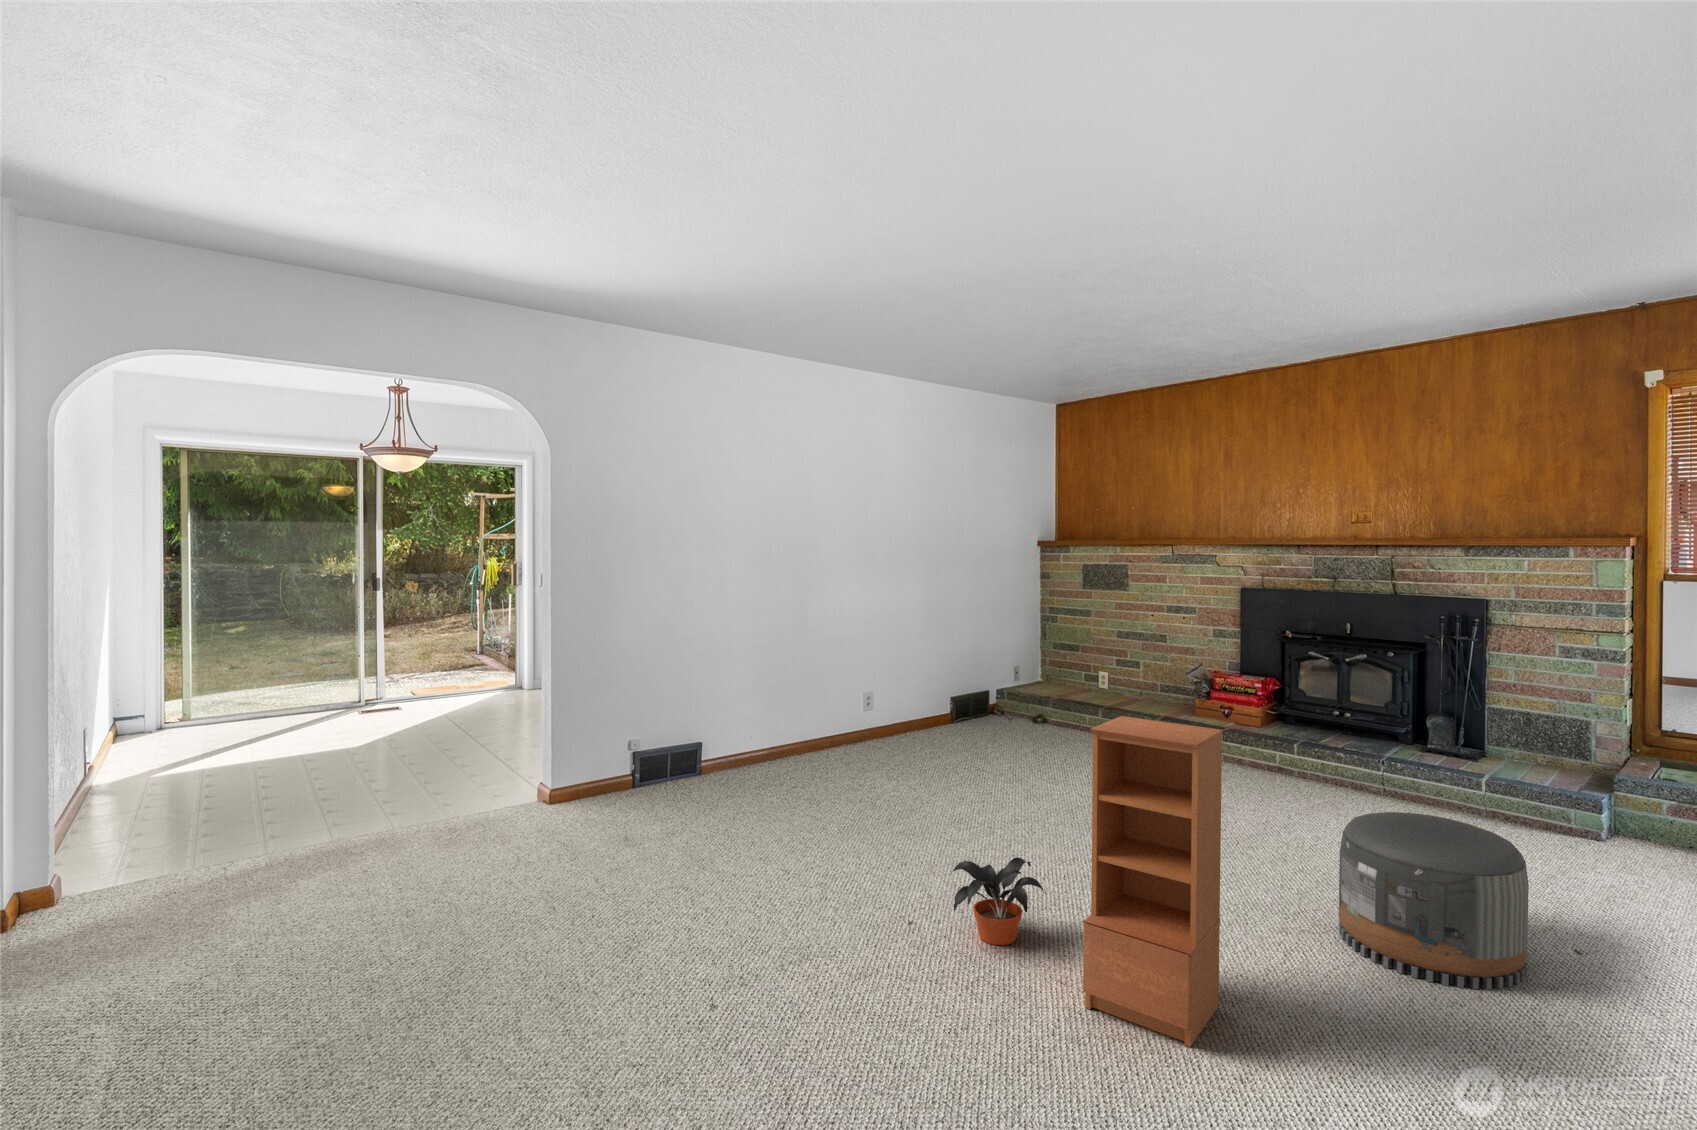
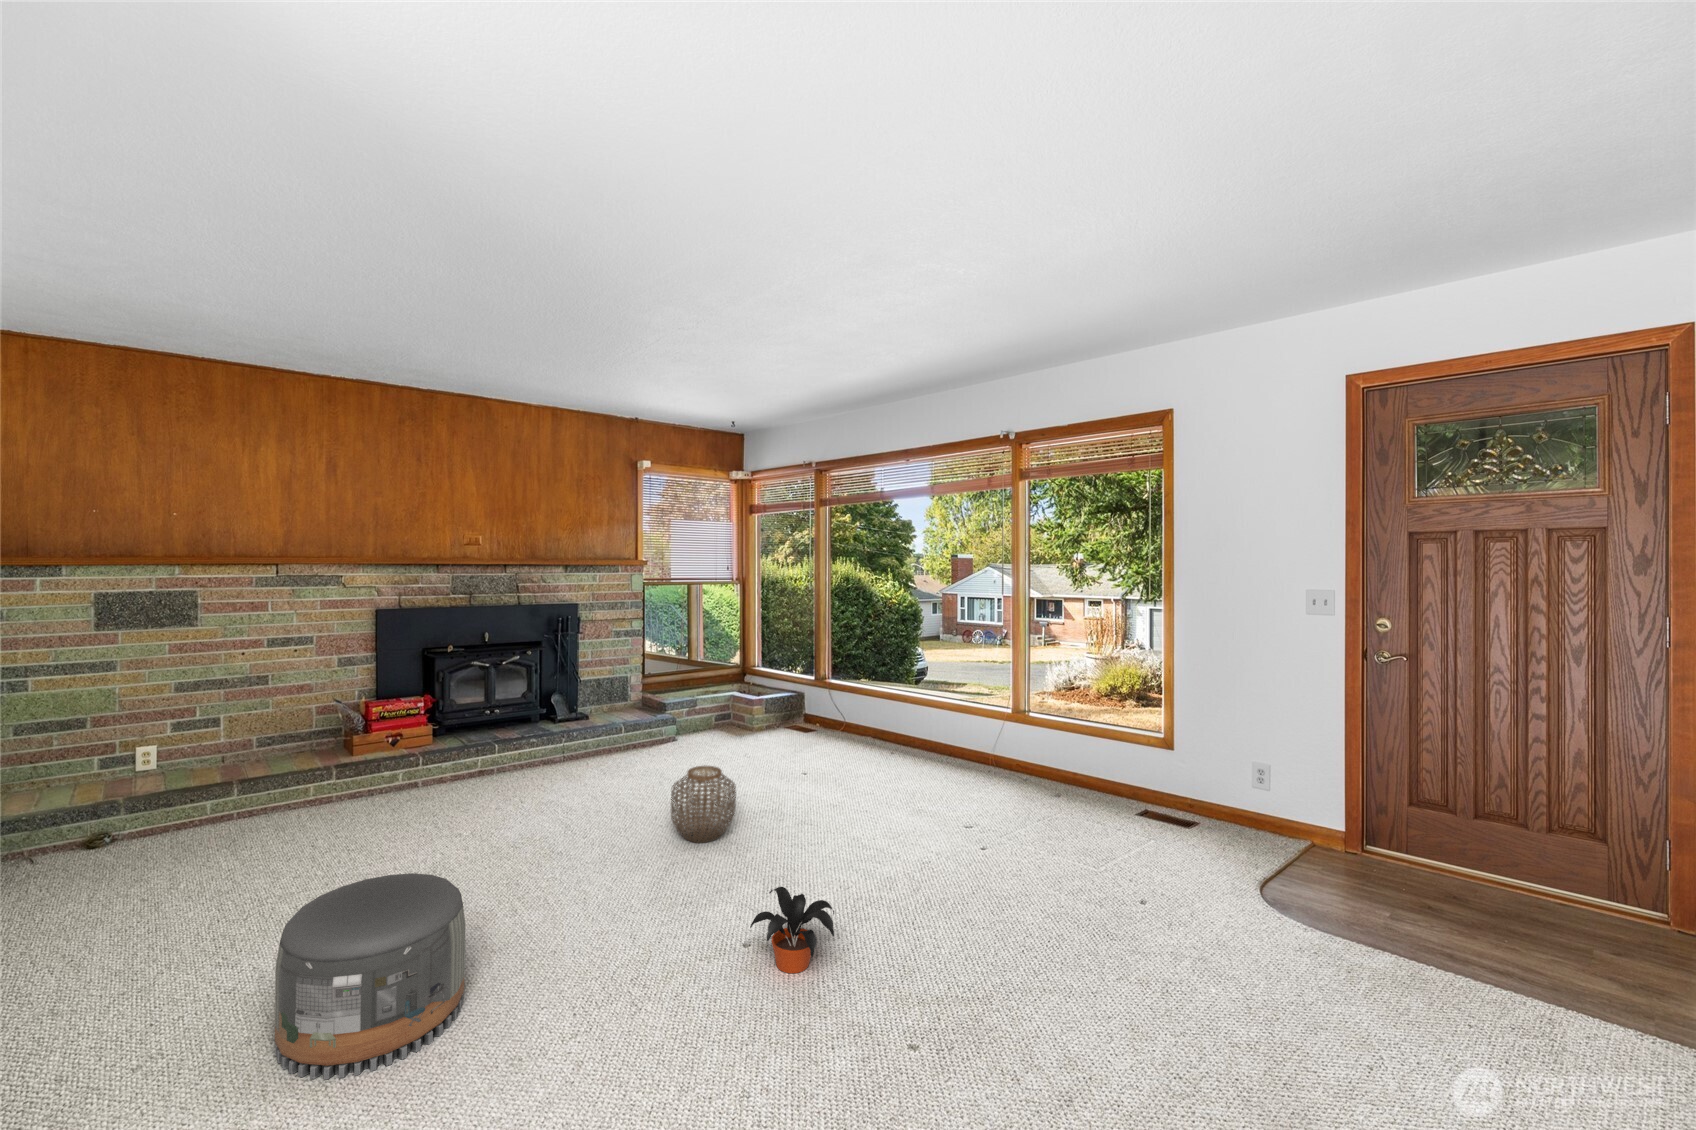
bookcase: present [1083,716,1223,1047] -> none [852,717,943,938]
woven basket: none [1213,783,1308,886] -> present [671,766,736,843]
pouf: present [1339,812,1529,989] -> present [275,873,466,1079]

